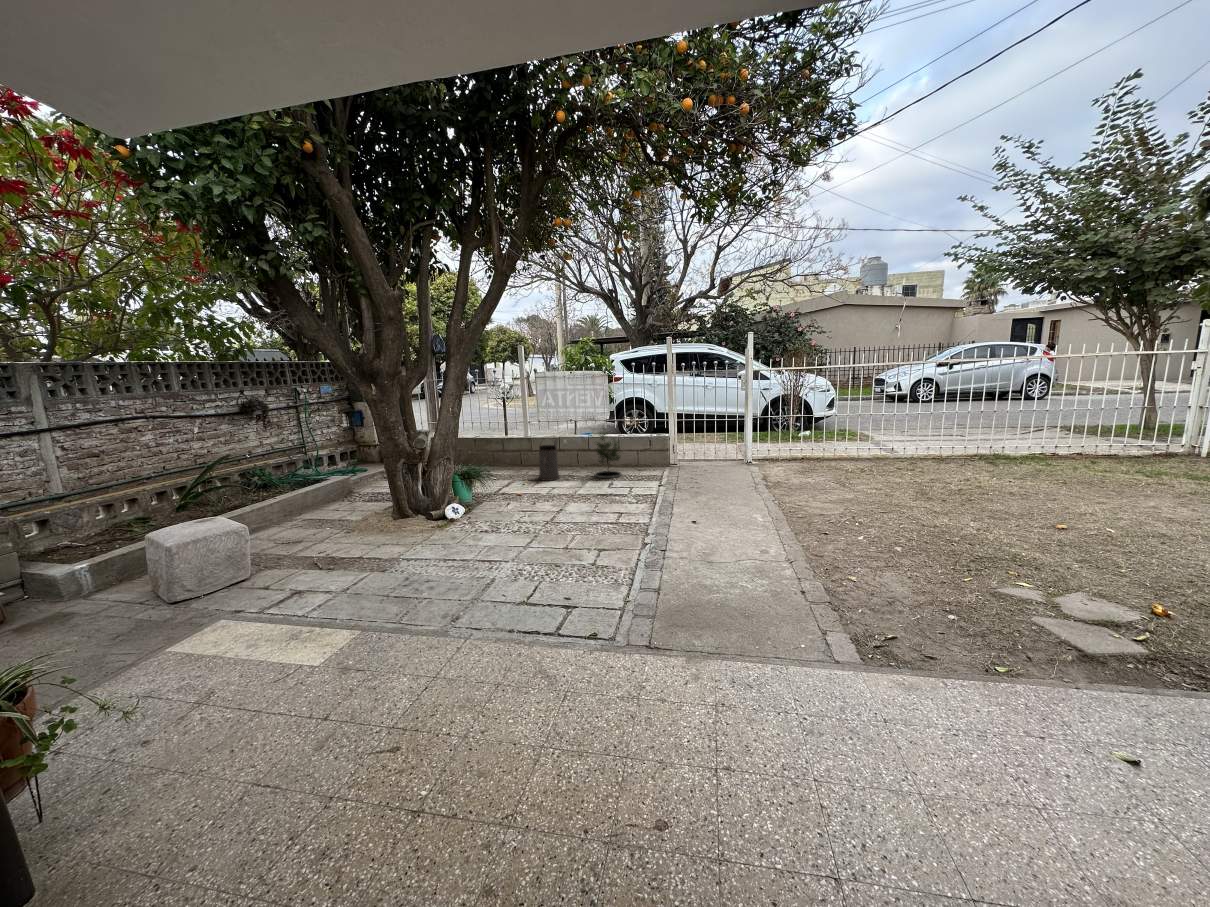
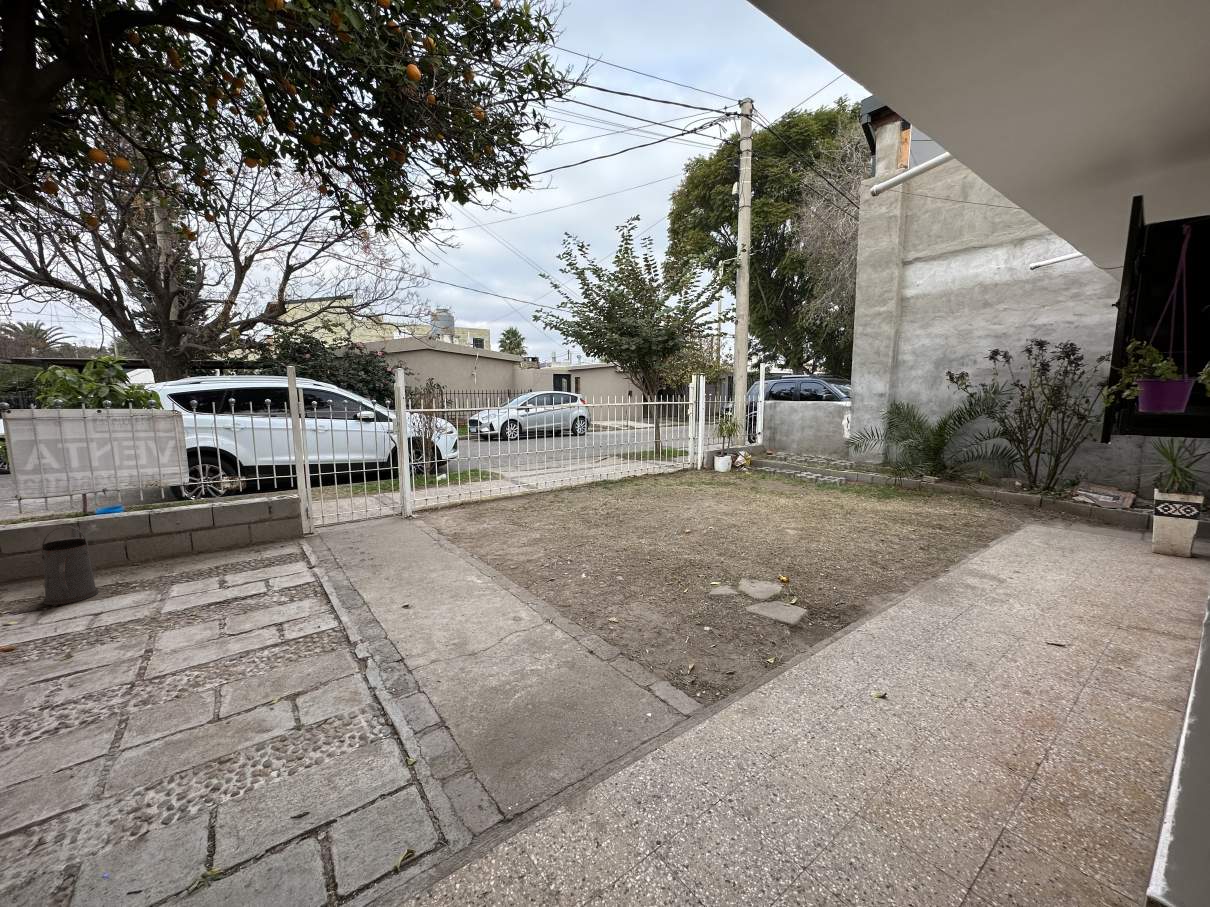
potted tree: present [595,432,621,478] -> none [166,494,227,575]

